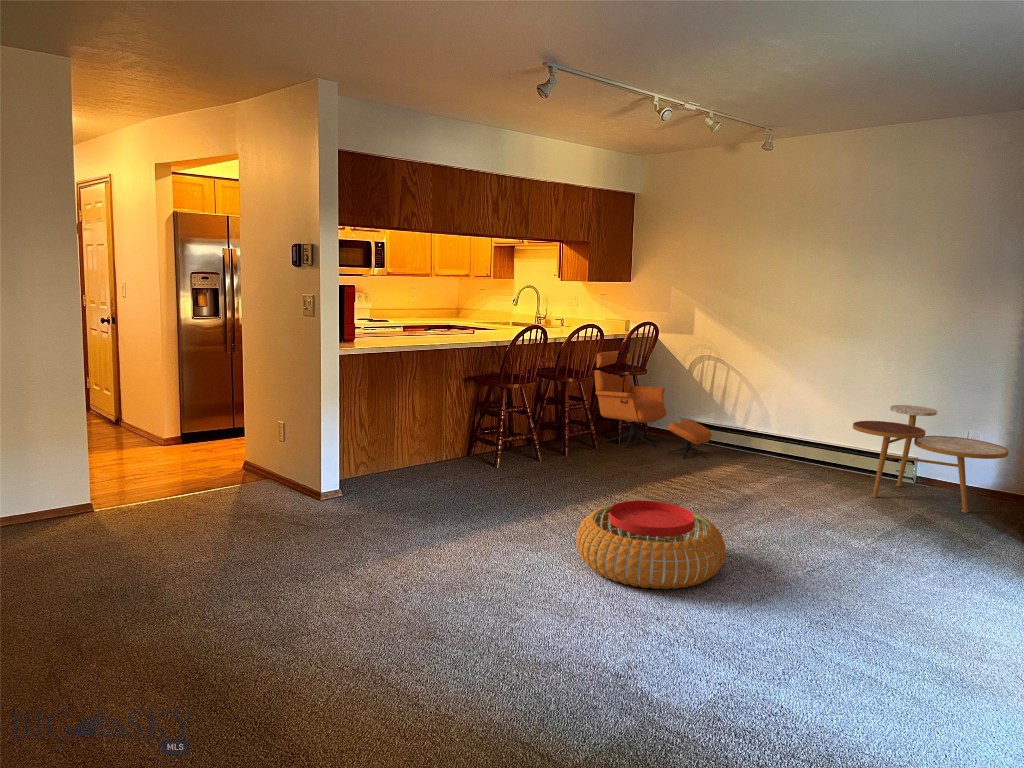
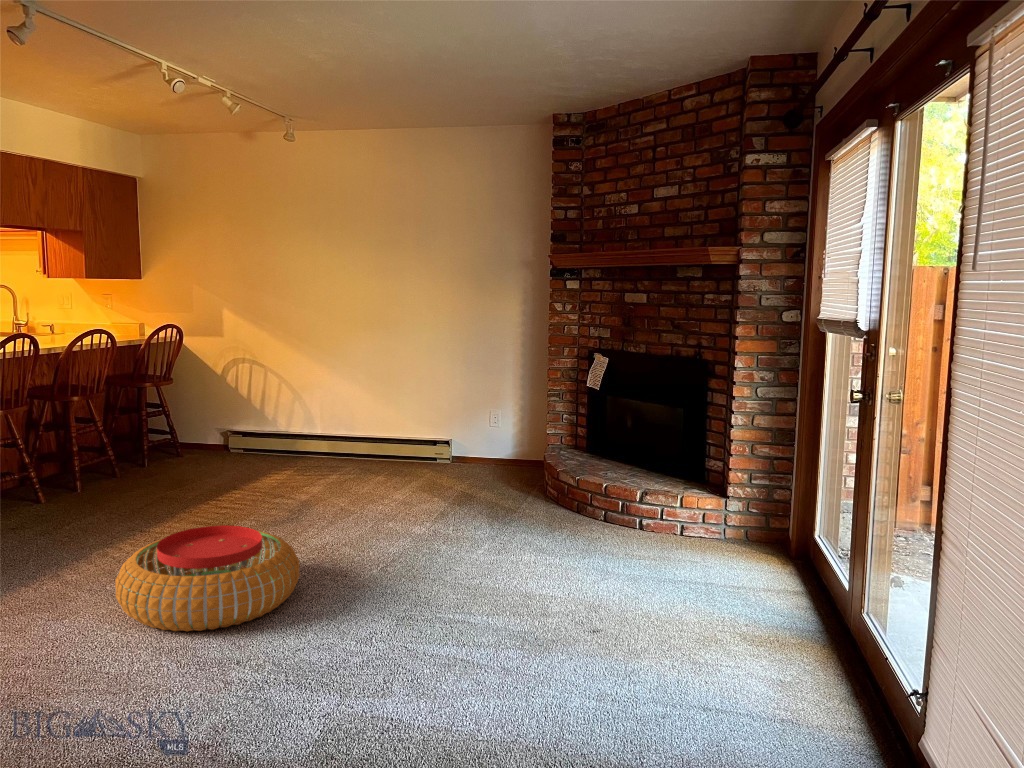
armchair: present [595,351,712,459] -> none [107,359,255,473]
side table: present [853,405,1009,513] -> none [397,393,523,483]

